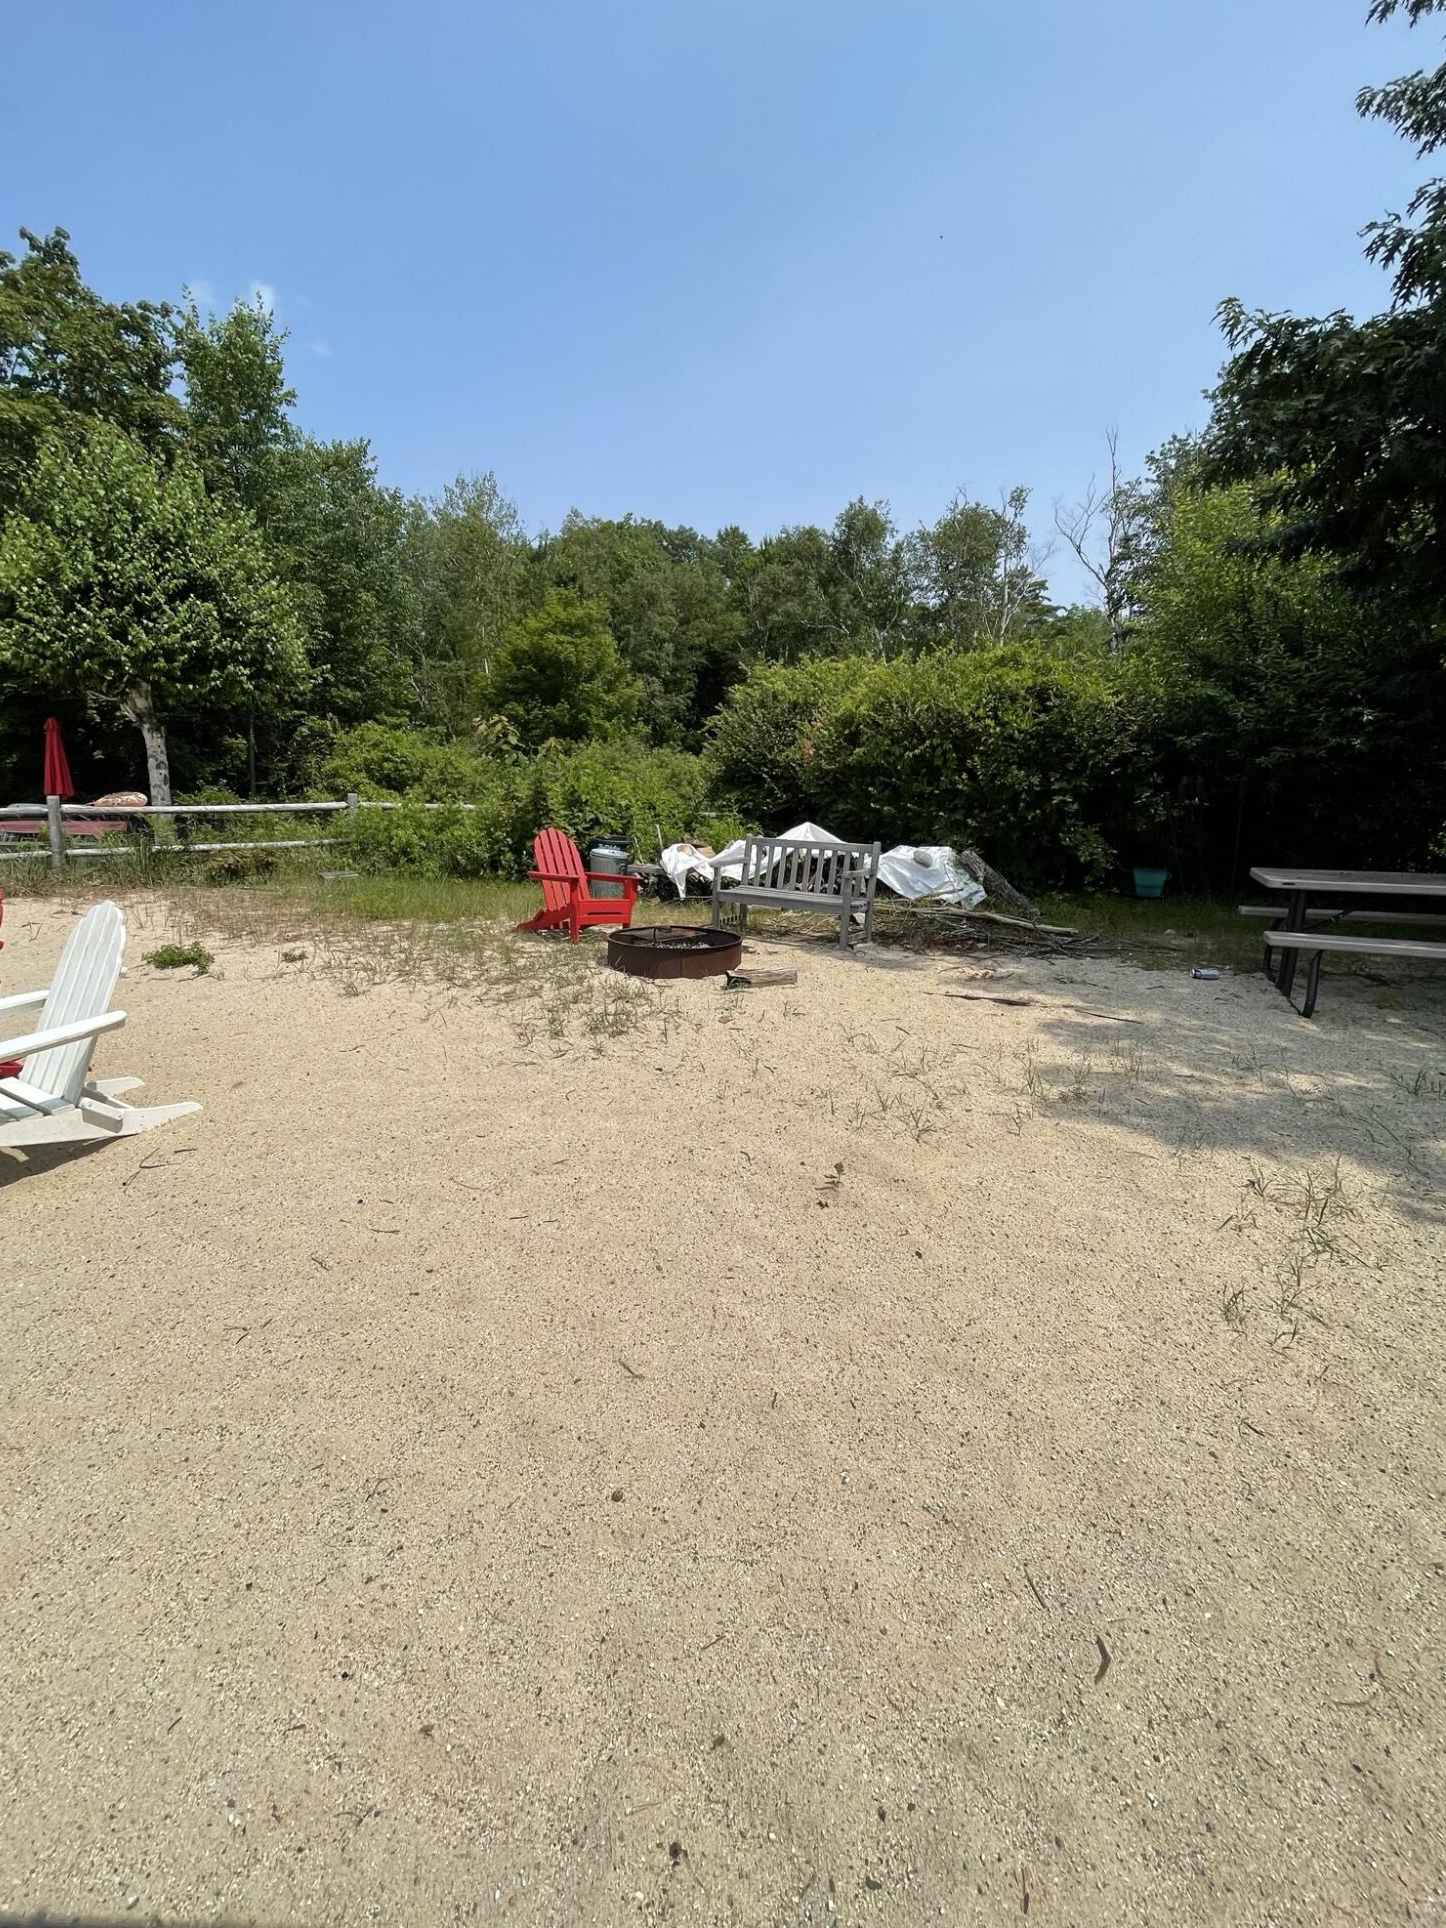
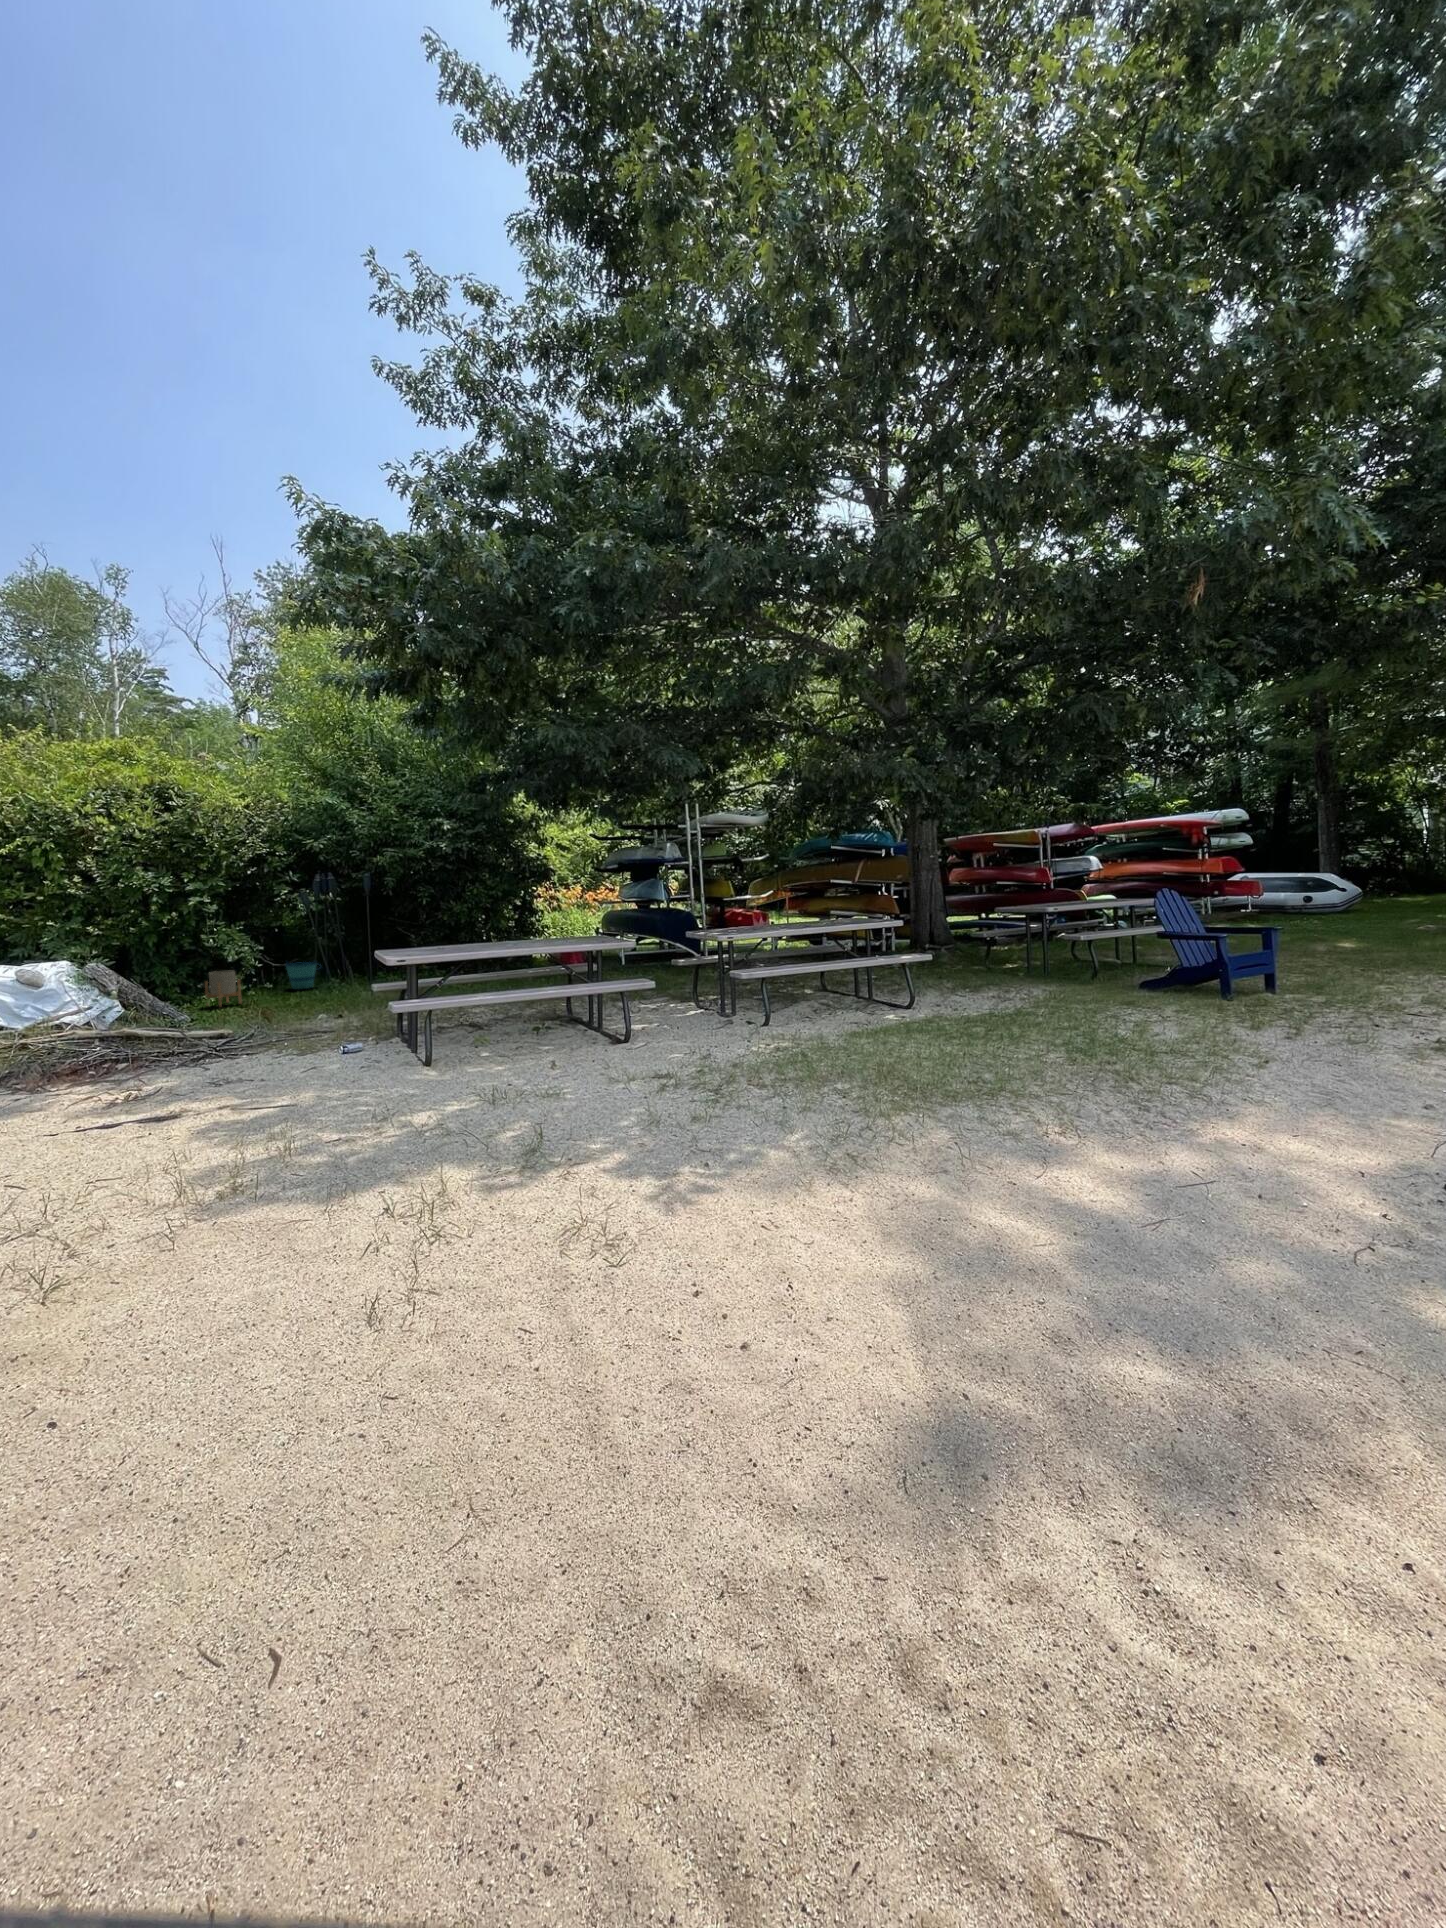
planter: none [1054,870,1089,905] -> present [205,971,241,1007]

